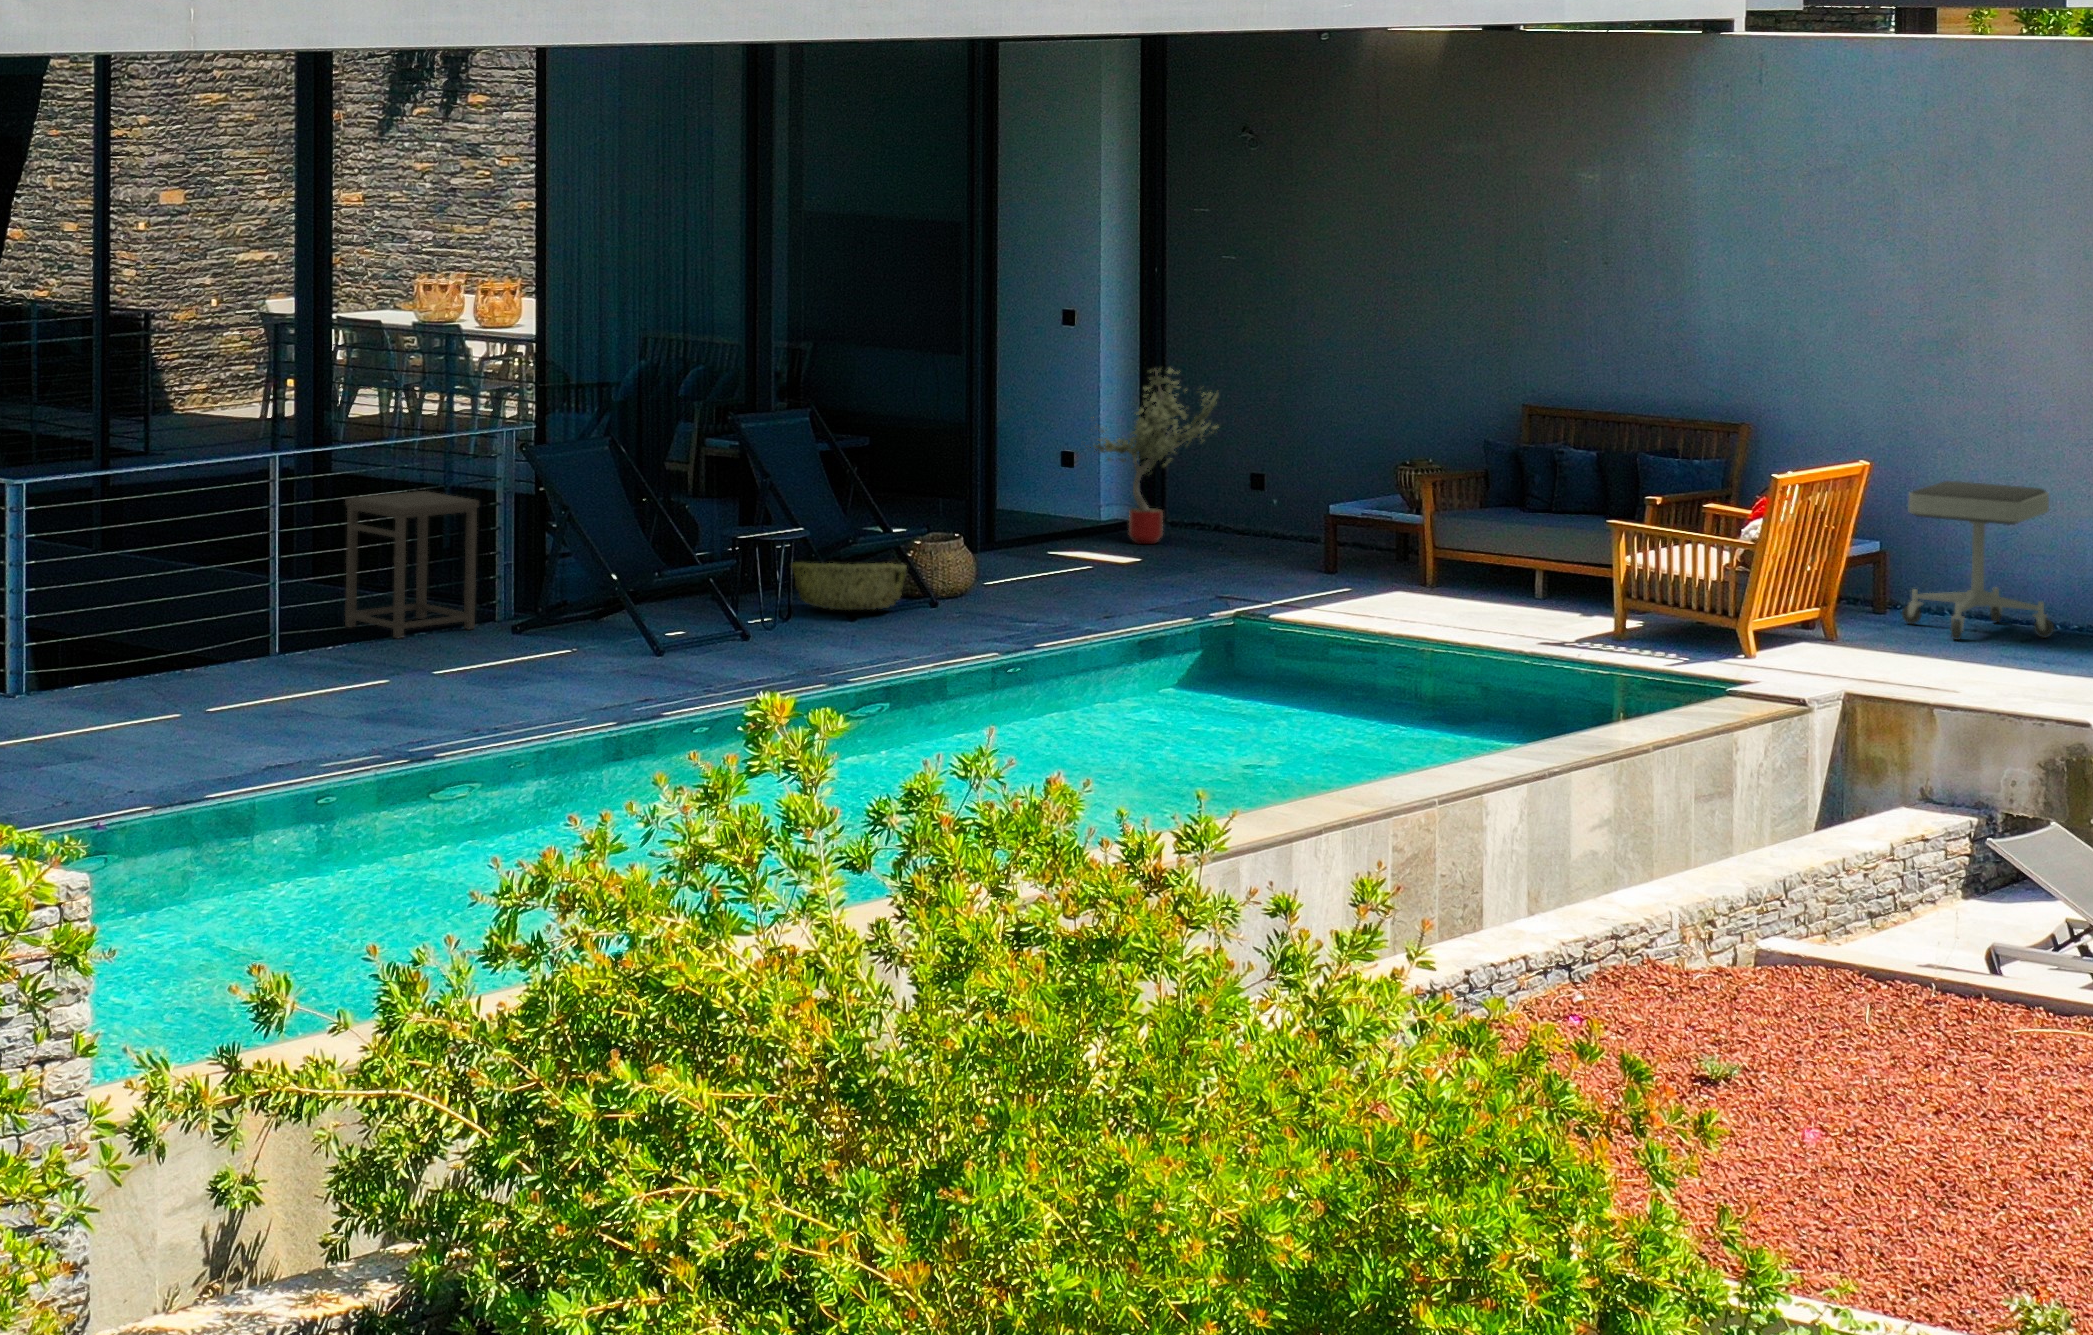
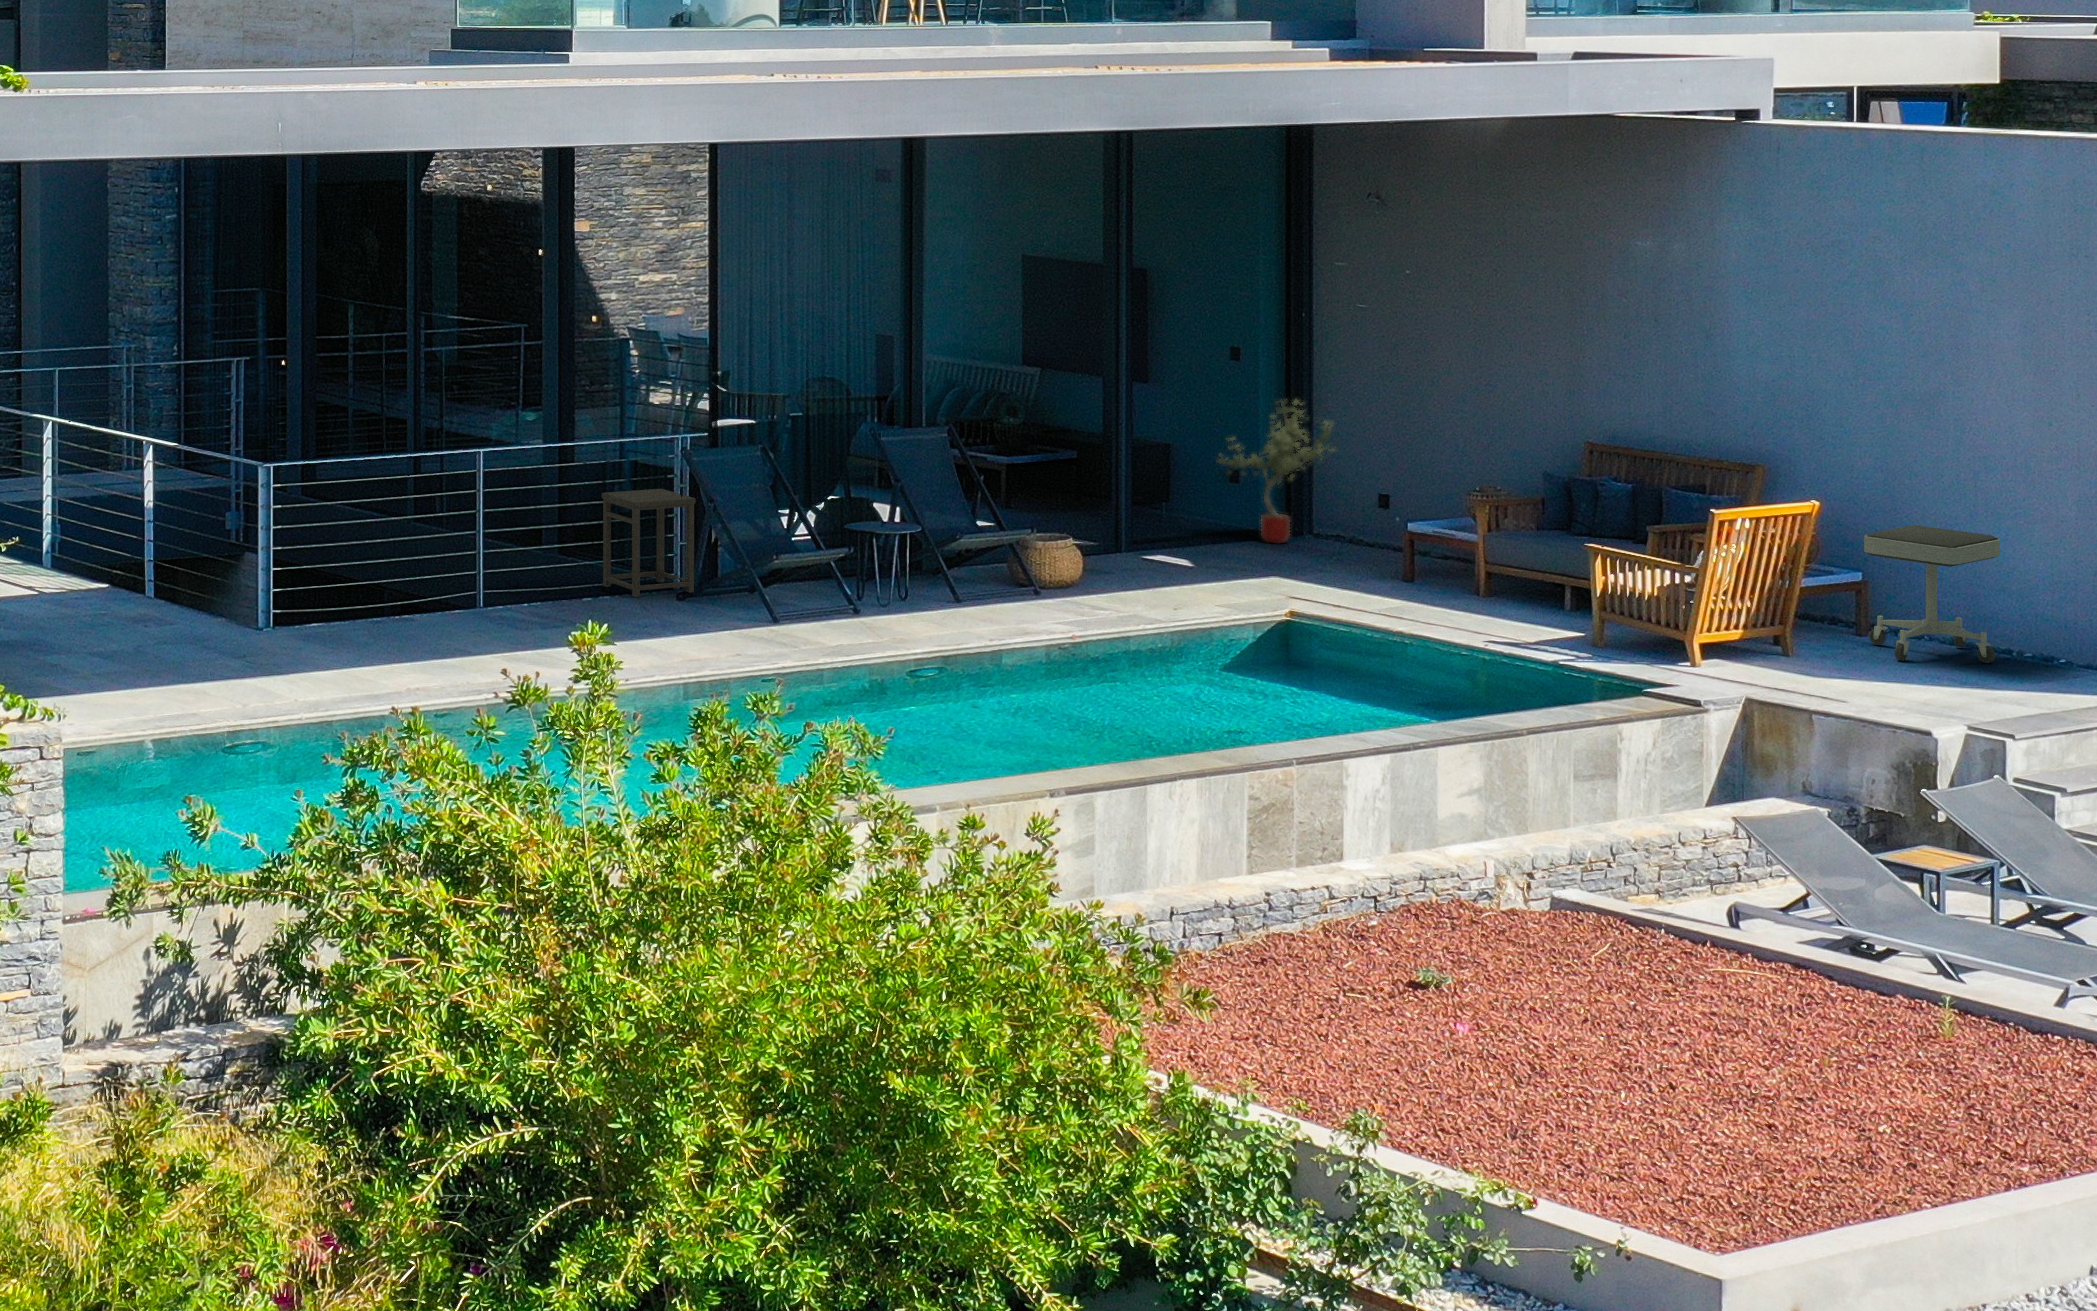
woven basket: present [791,562,907,610] -> none [937,552,1028,593]

